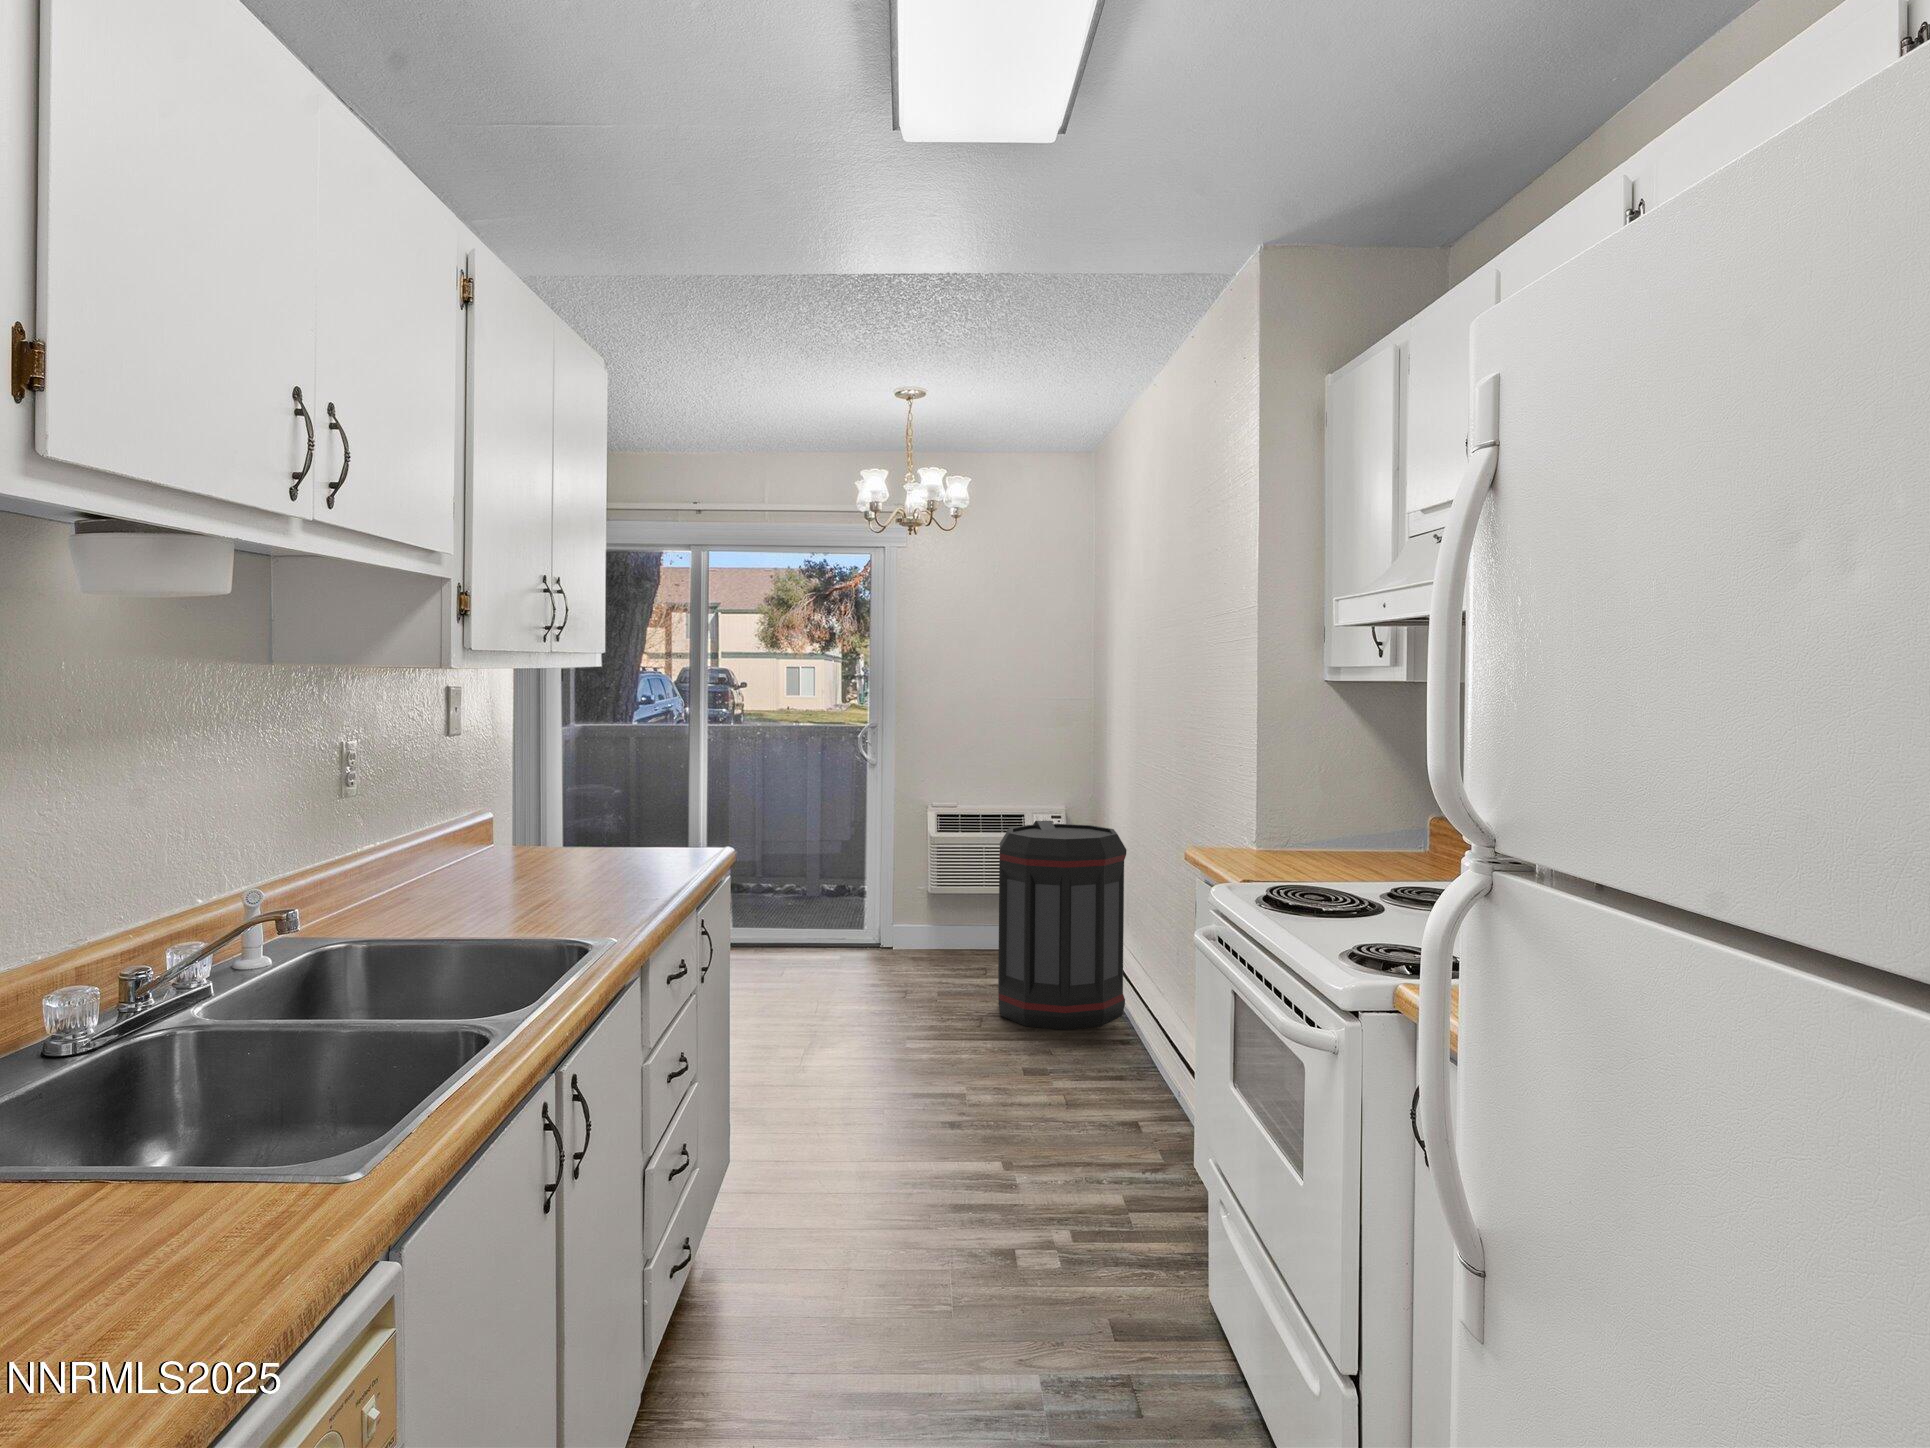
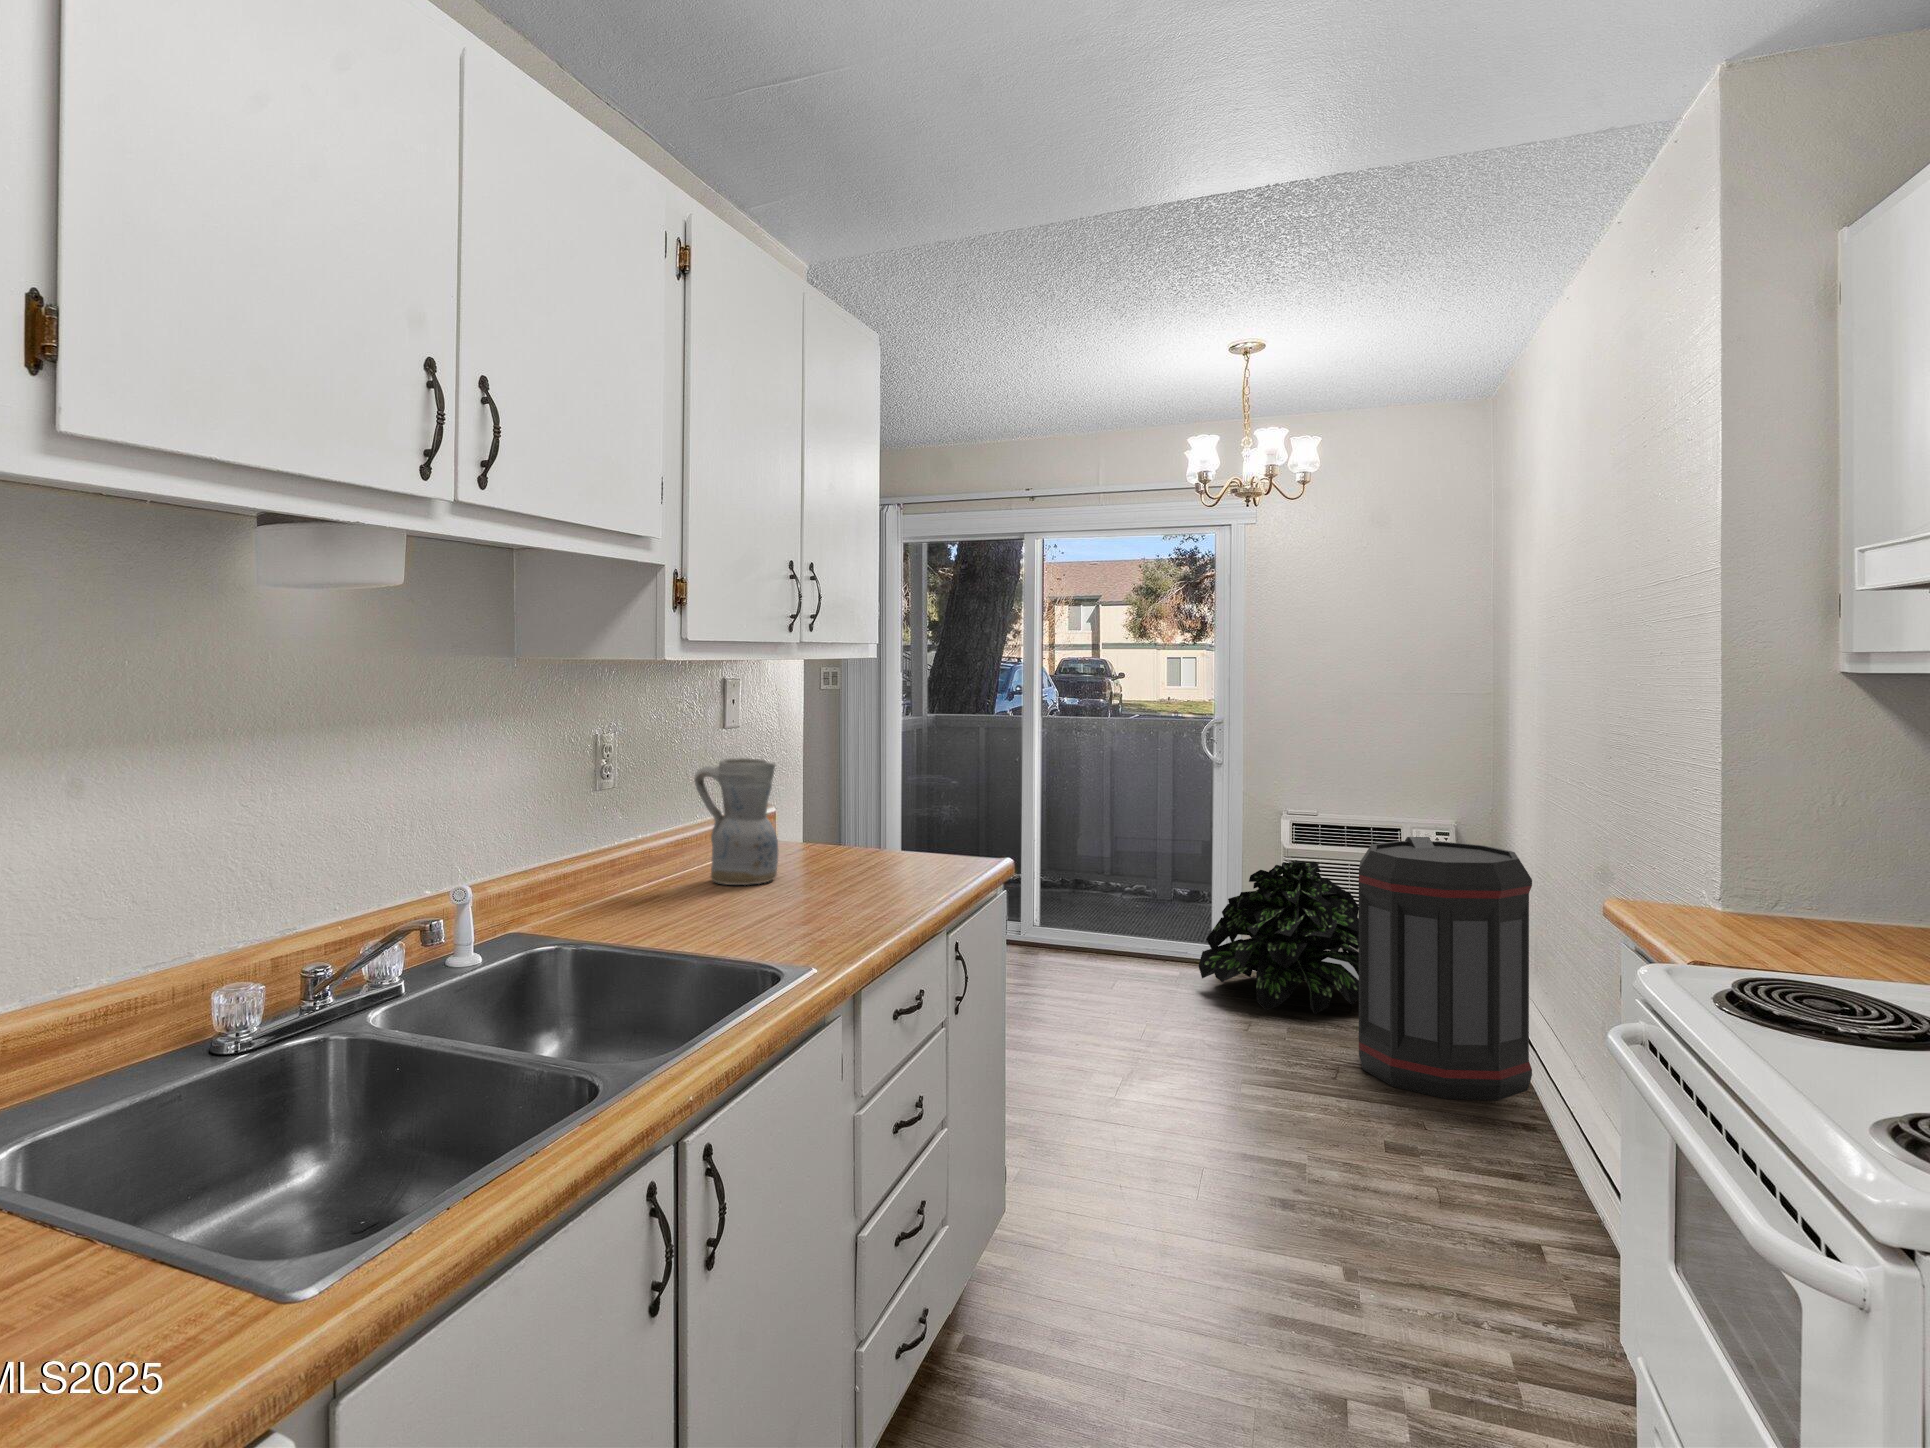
ceramic pitcher: none [438,763,526,883] -> present [694,758,778,885]
potted plant: none [860,847,1009,979] -> present [1199,860,1359,1014]

